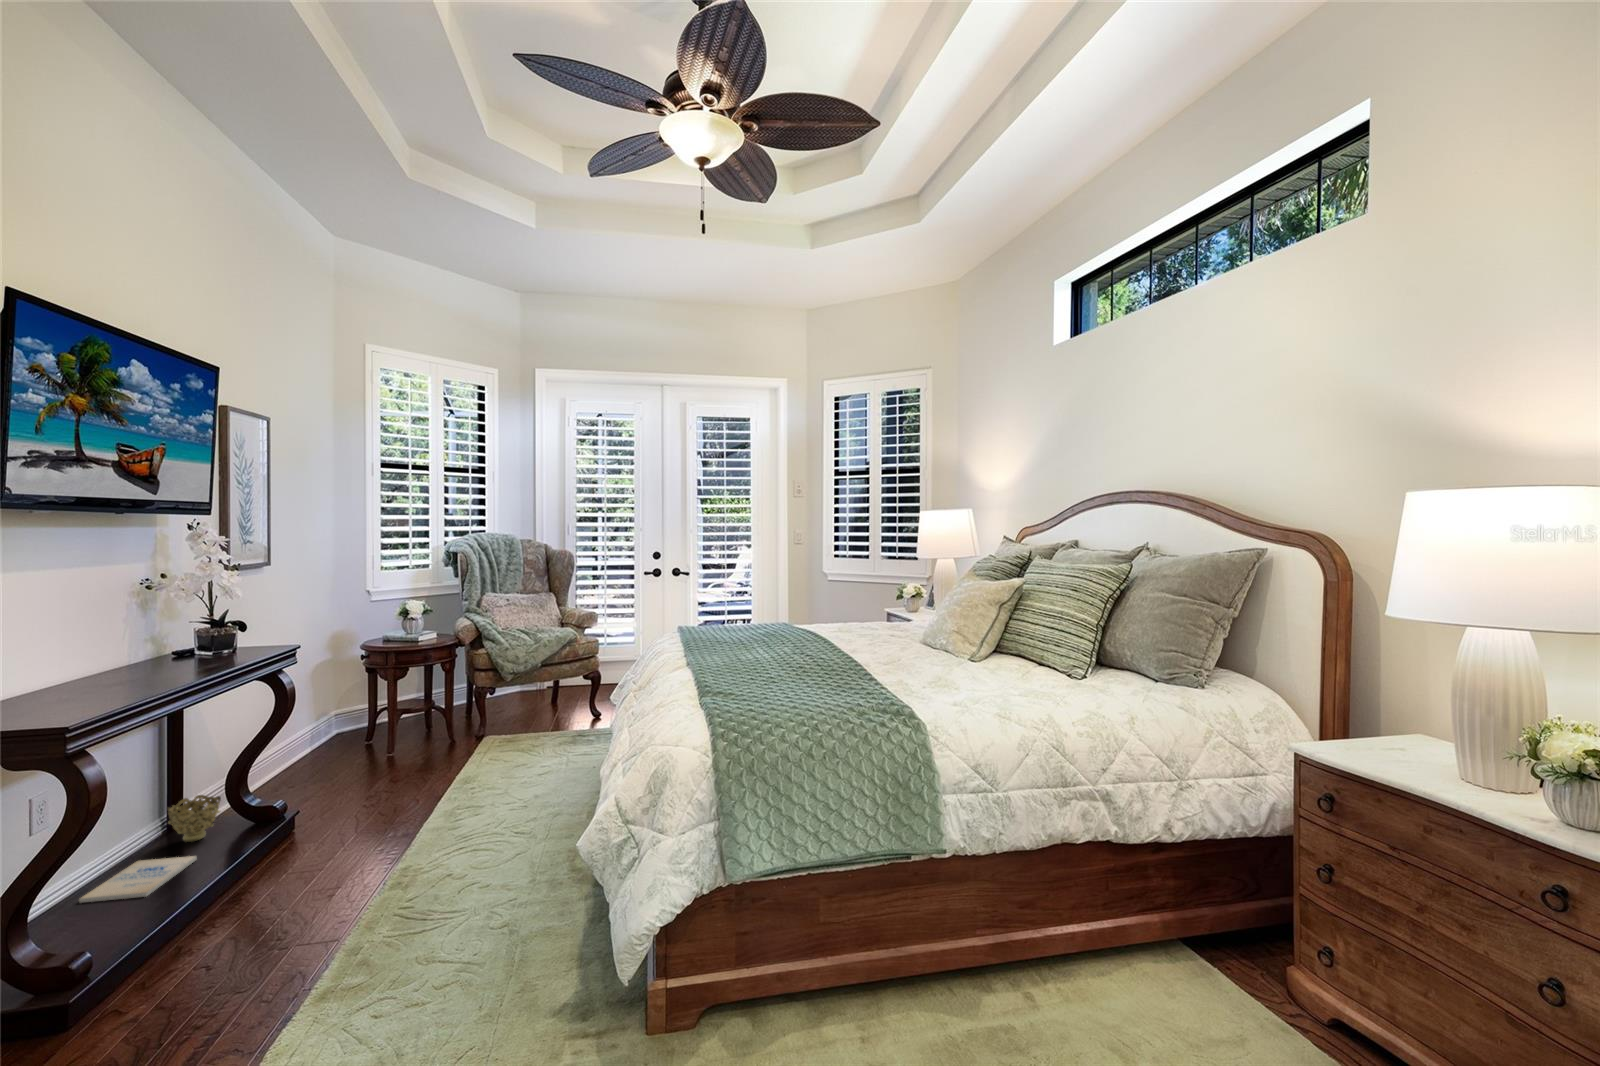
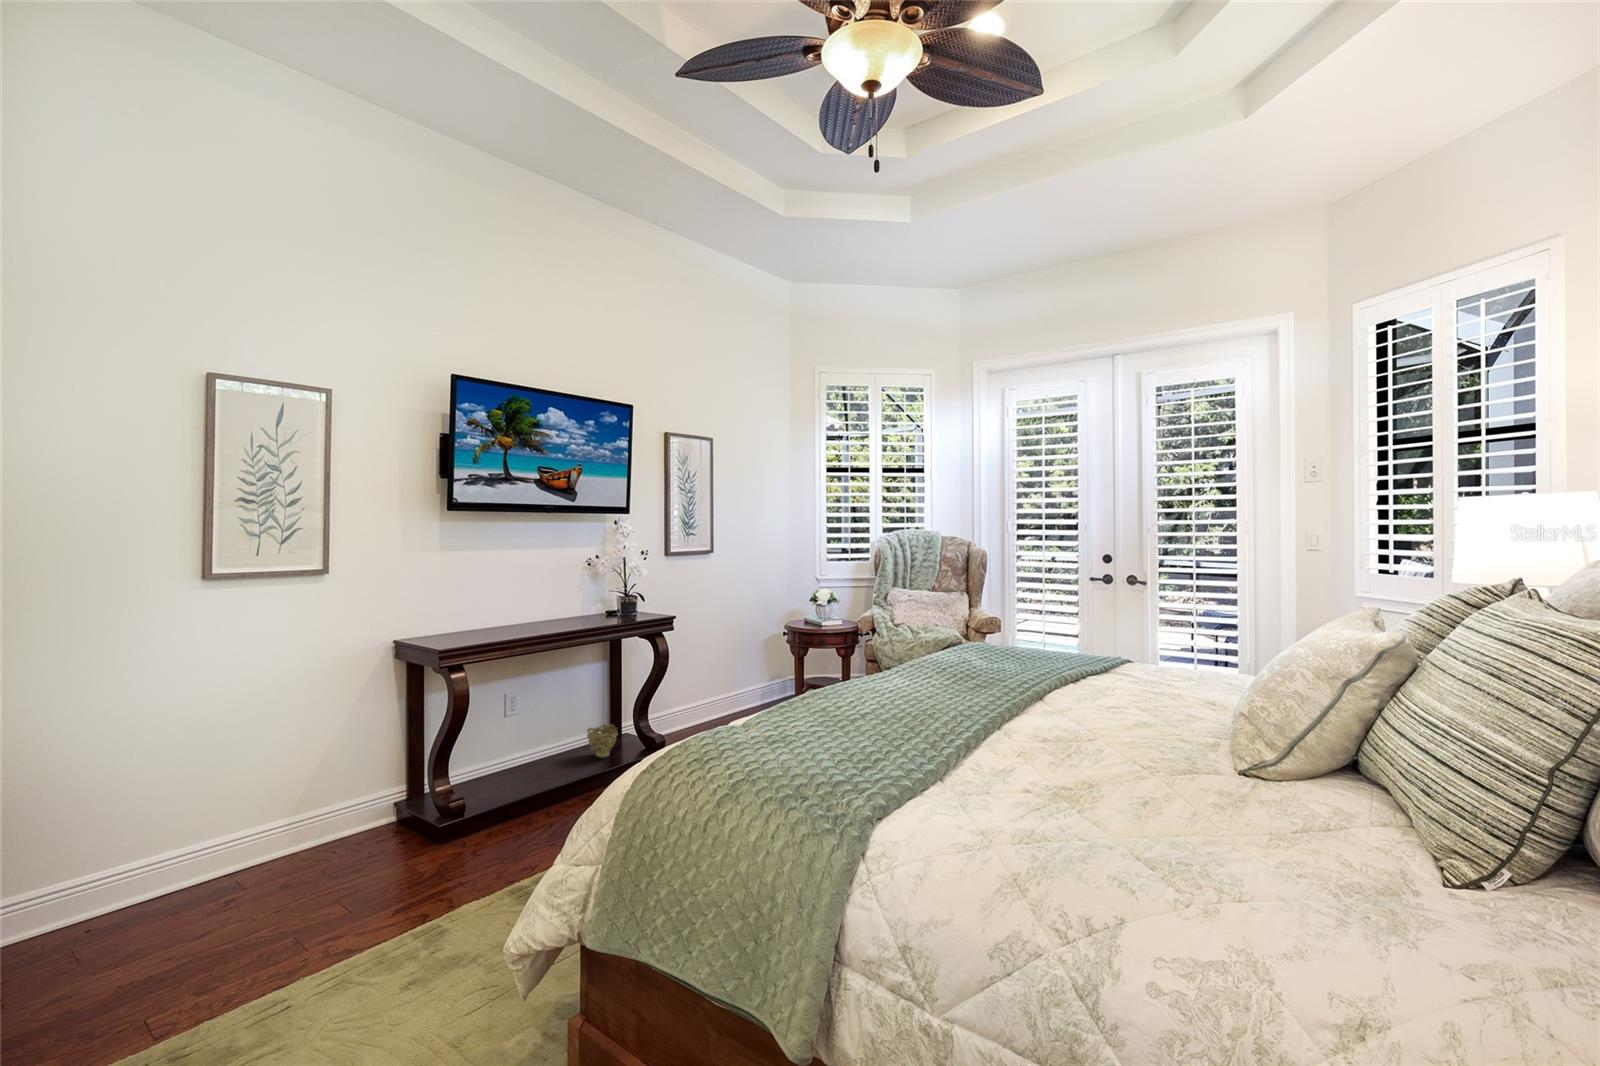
book: present [79,856,197,903] -> none [511,761,579,790]

